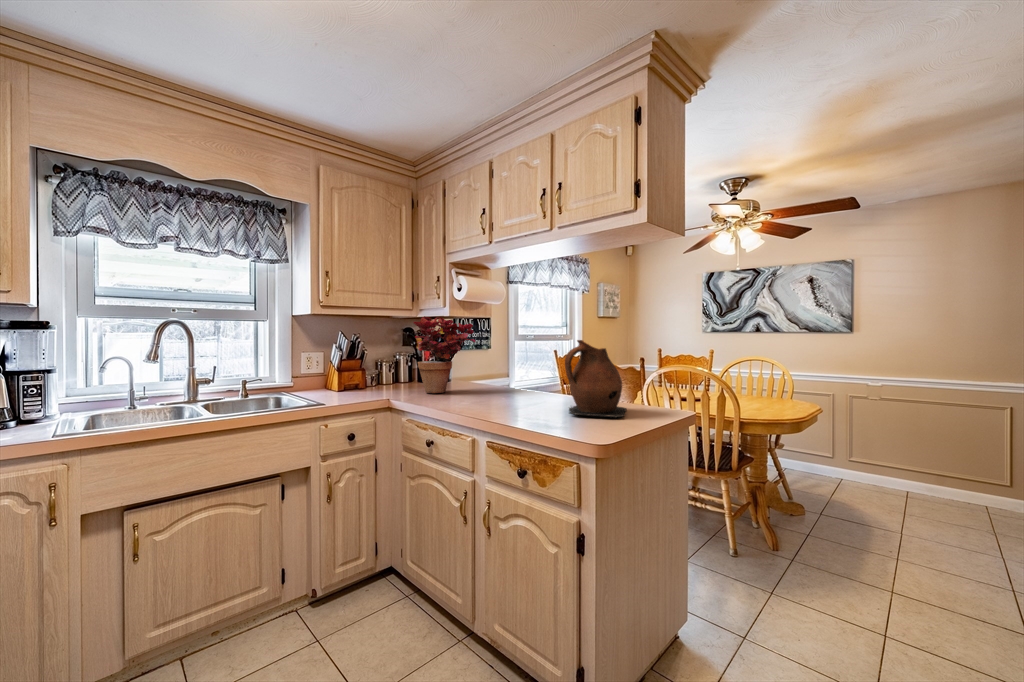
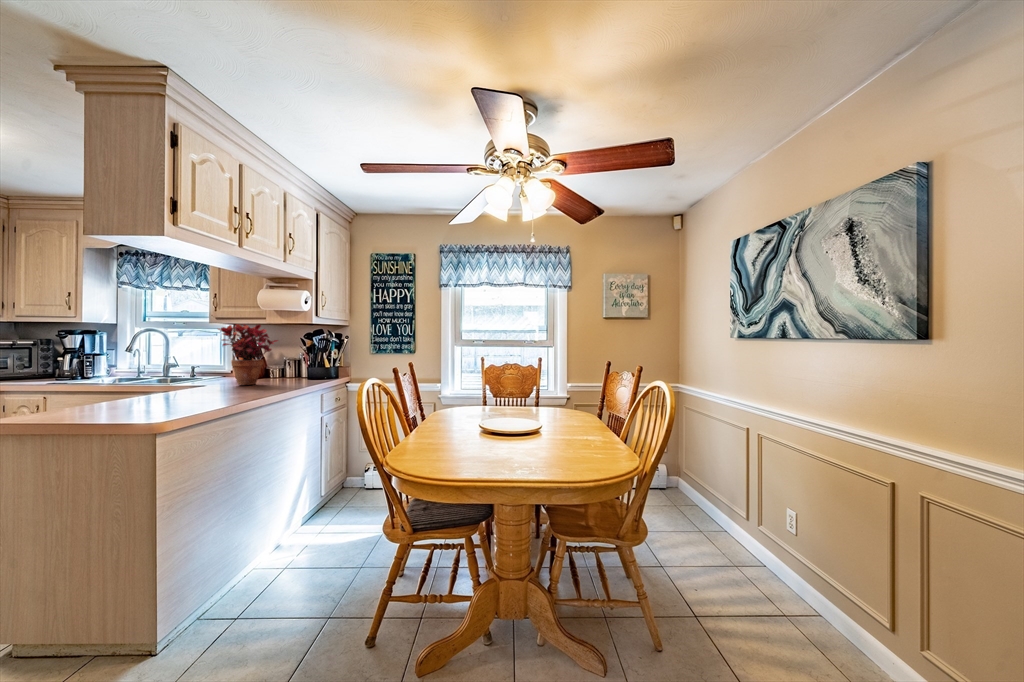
ceramic pitcher: present [565,340,627,418] -> none [95,343,170,411]

